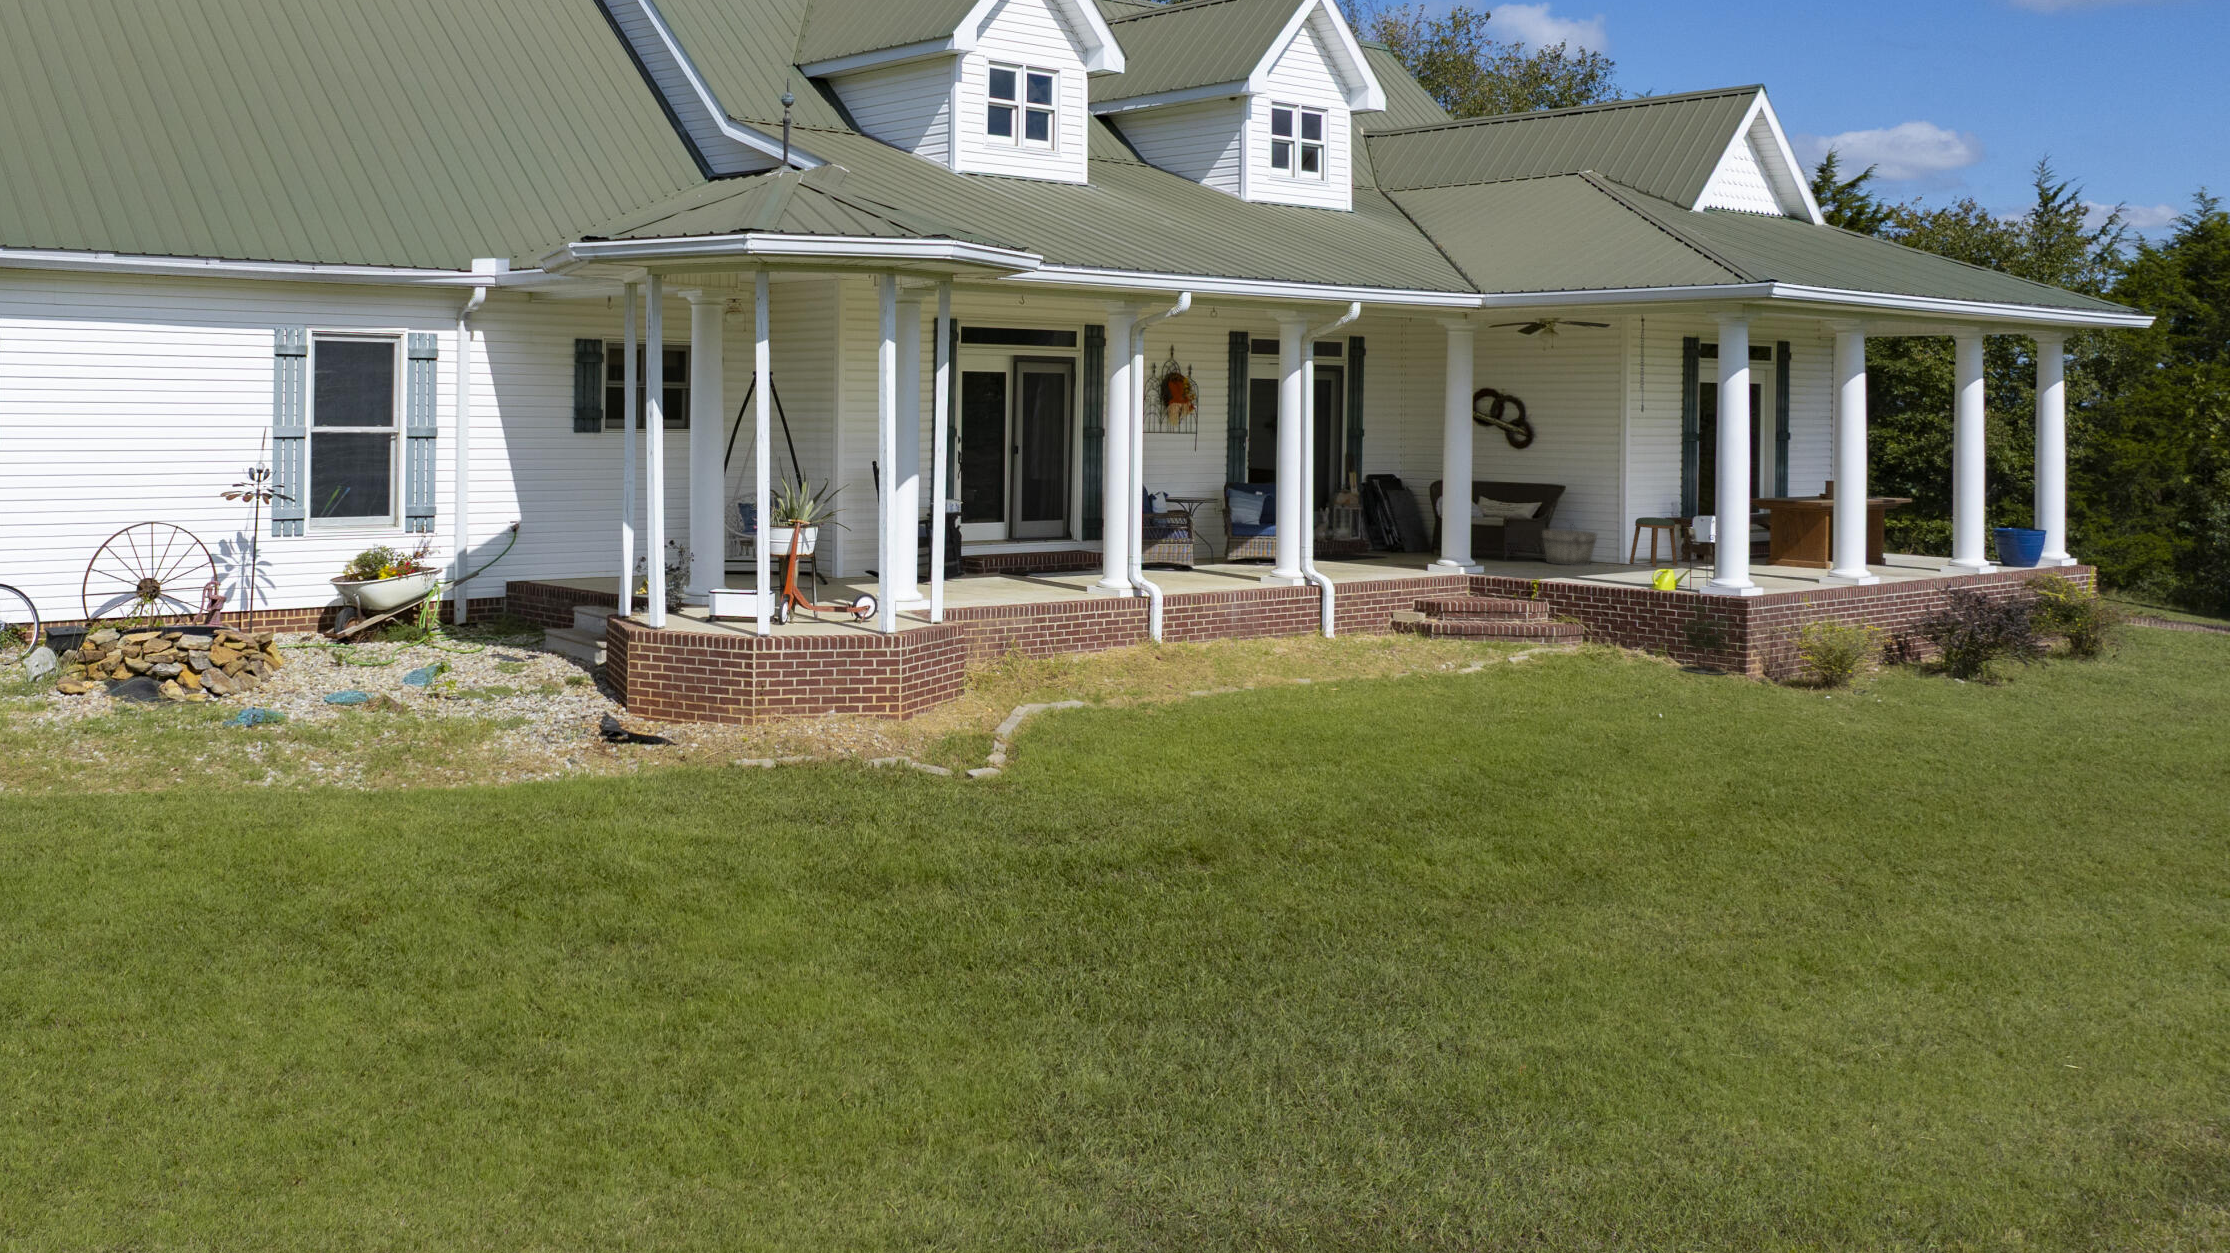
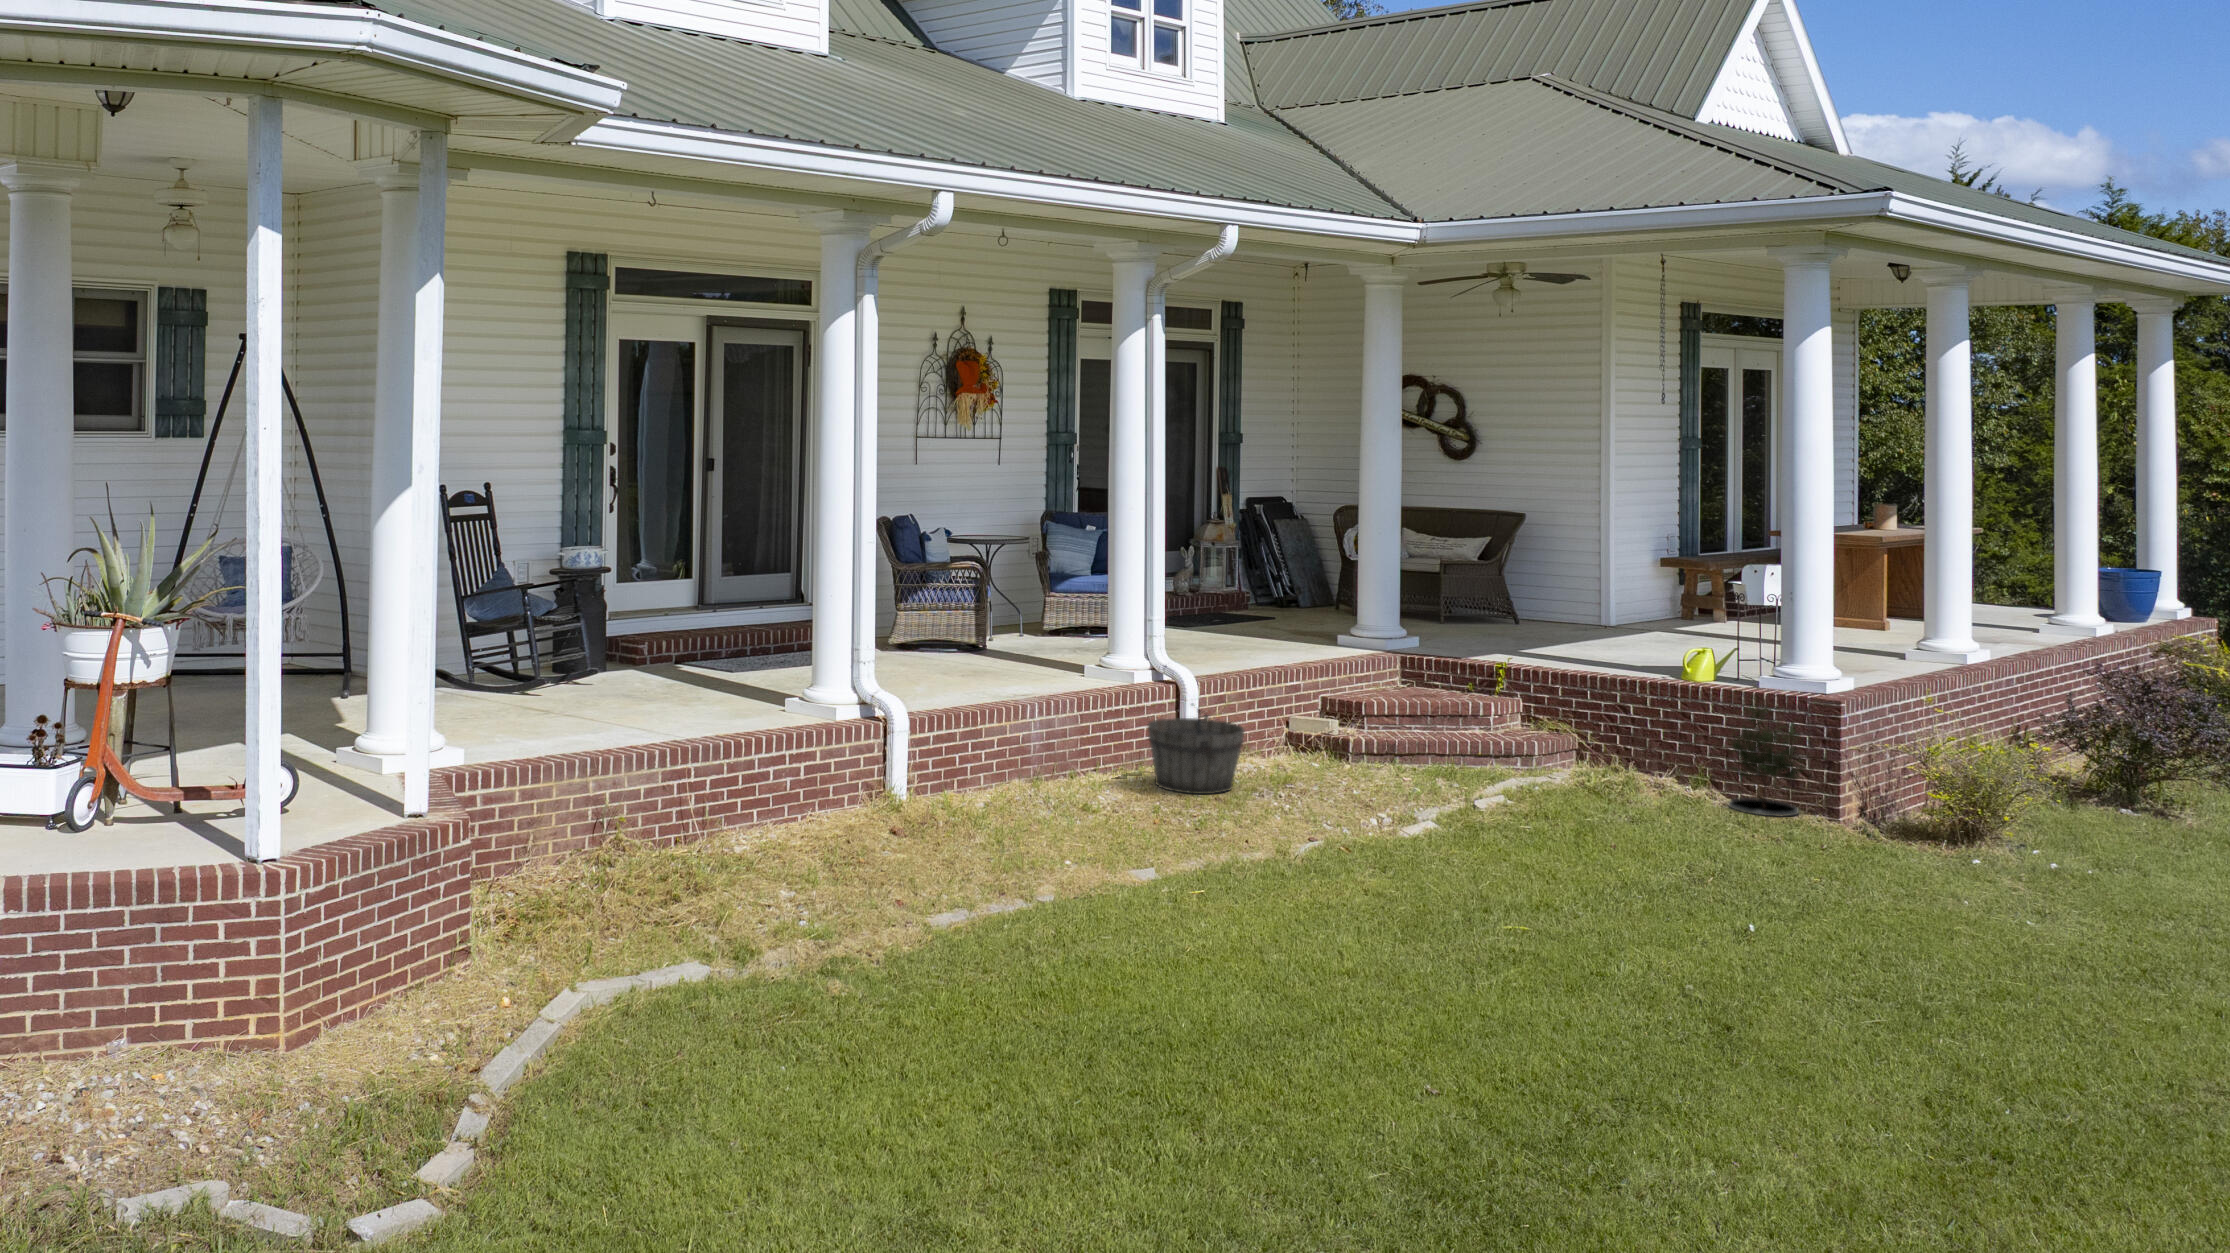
stool: present [1630,517,1677,566] -> none [1614,559,1680,631]
wooden bucket: present [1542,524,1597,566] -> present [1147,704,1245,794]

